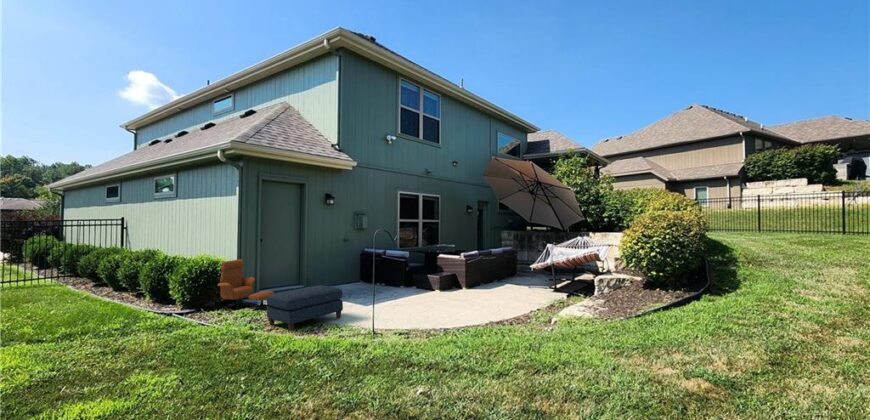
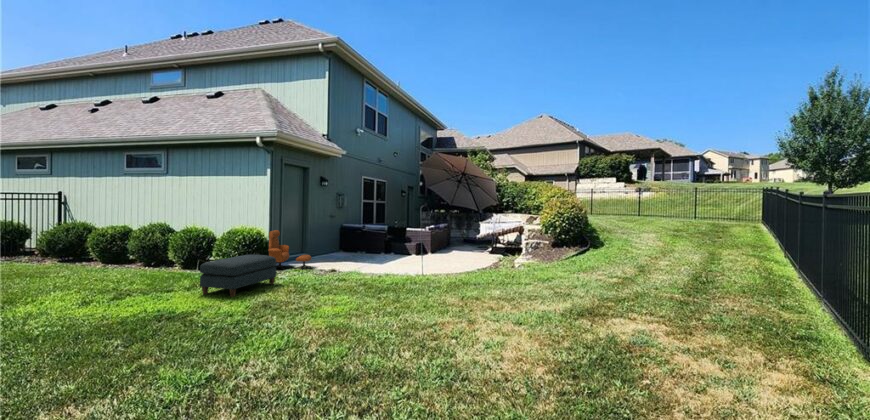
ottoman: present [267,285,343,331] -> present [200,255,276,297]

